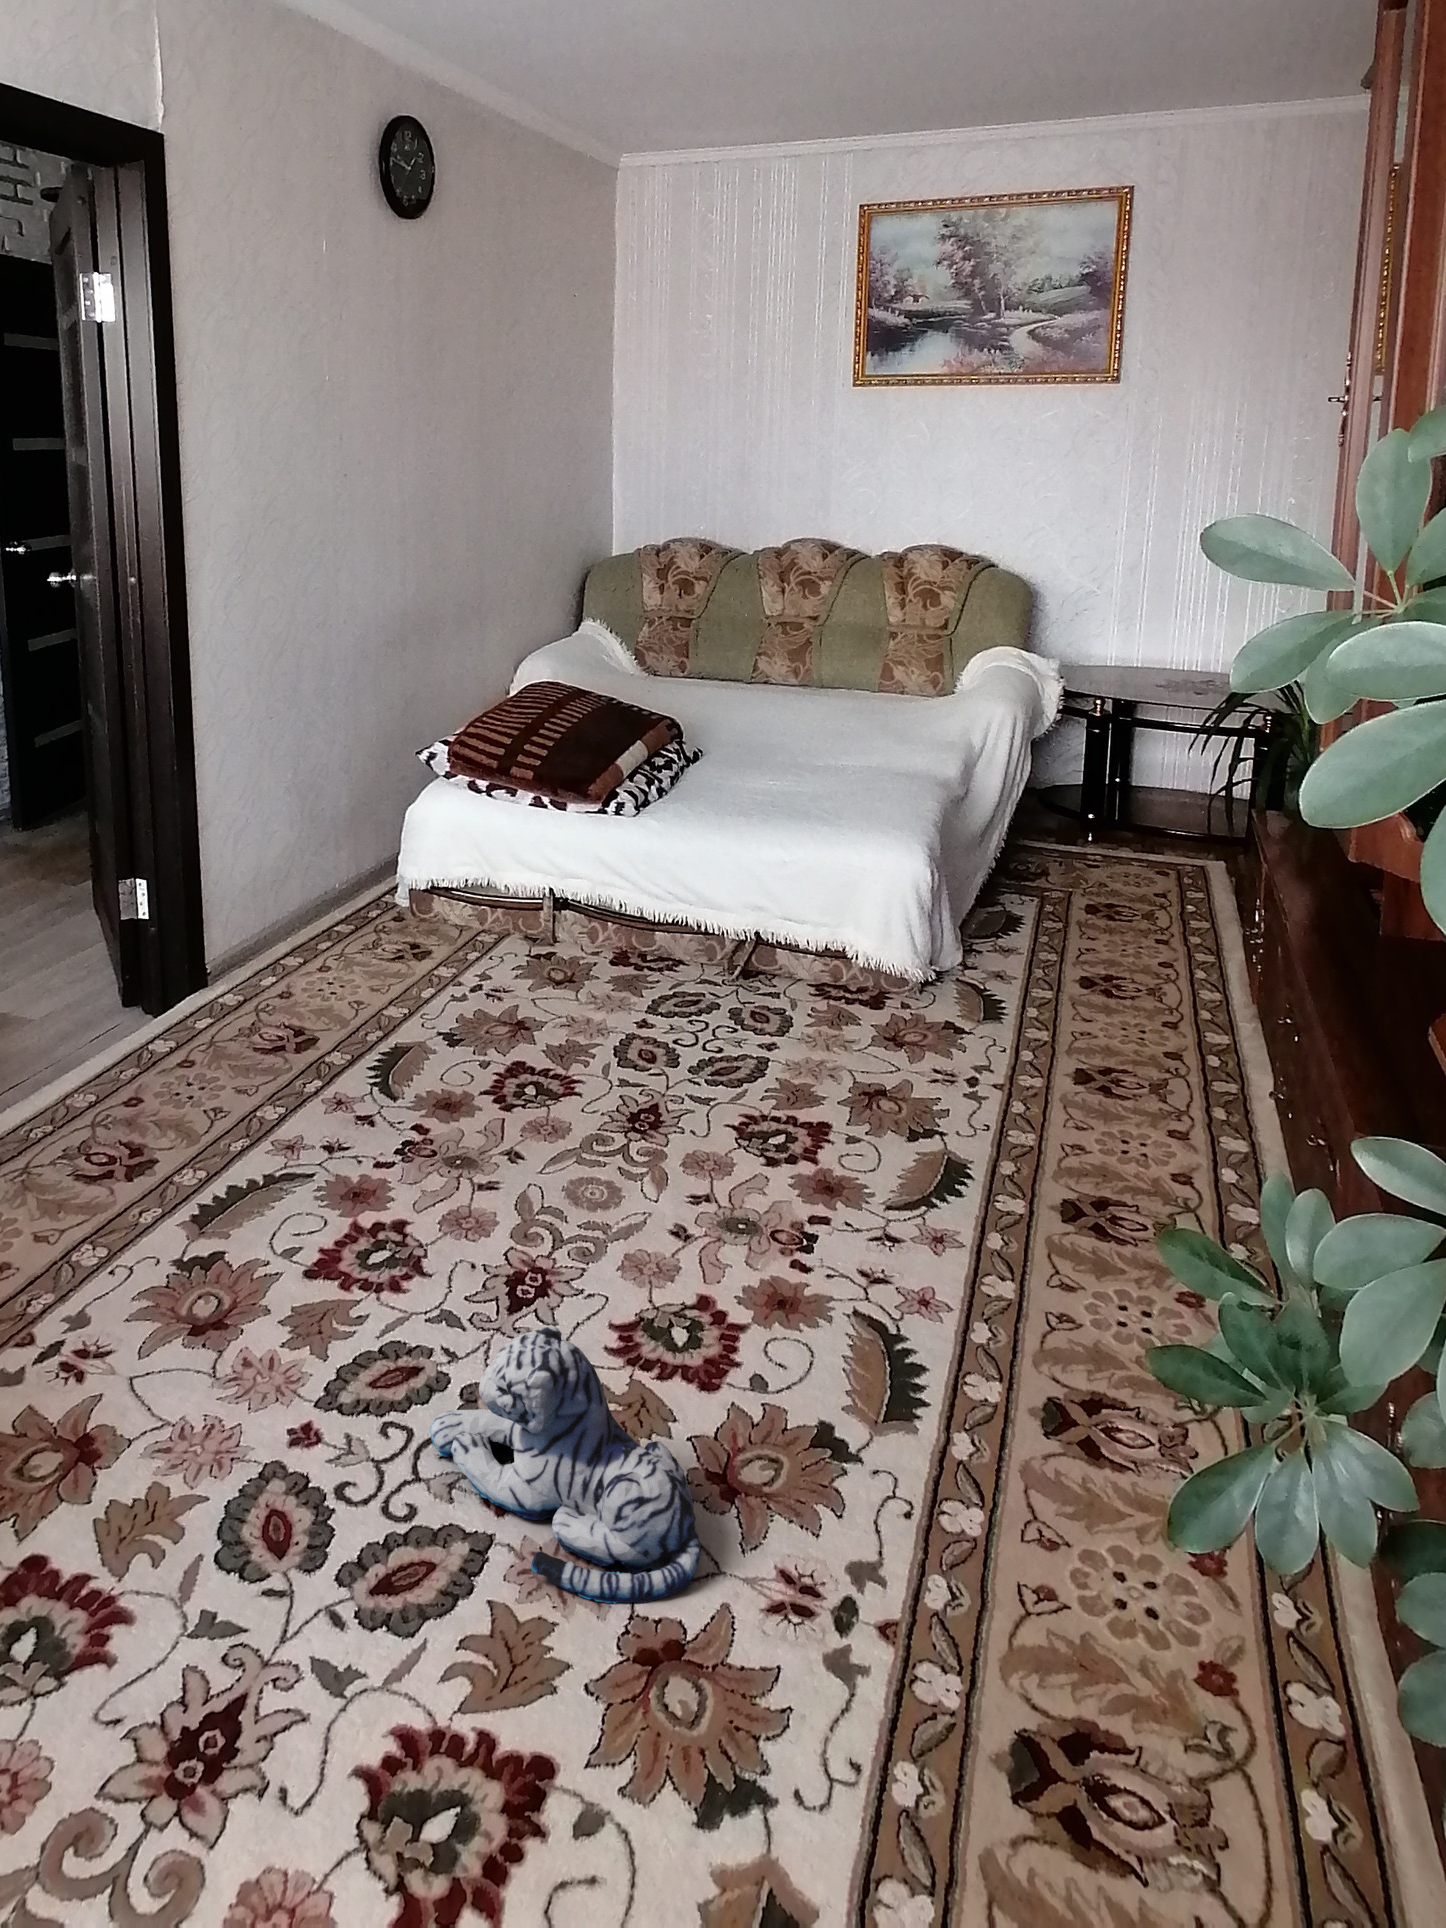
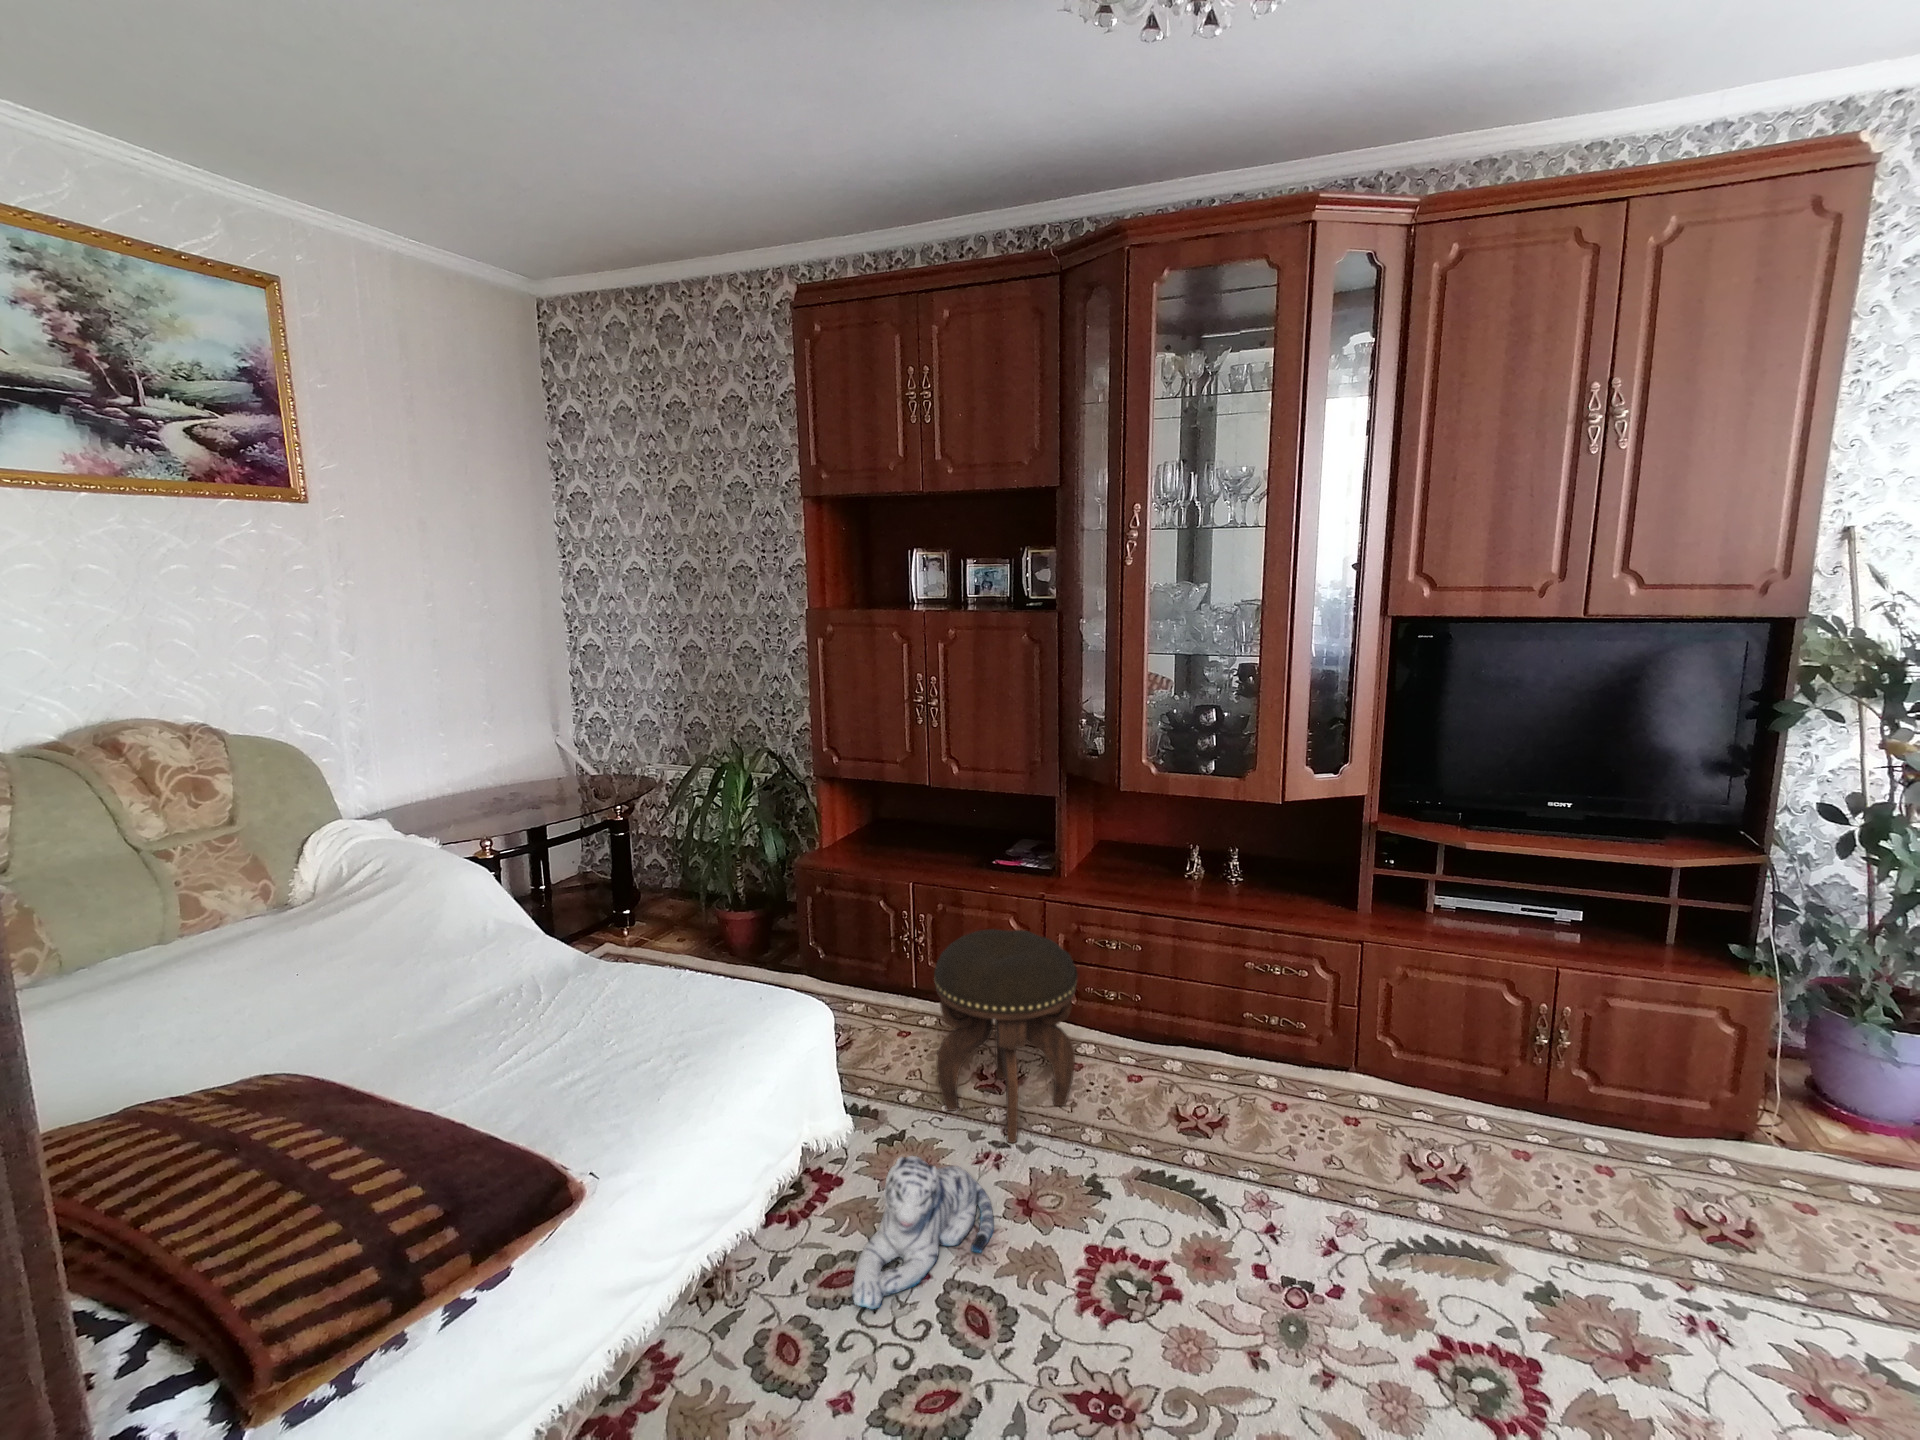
footstool: none [842,1222,1188,1766] -> present [934,929,1078,1143]

